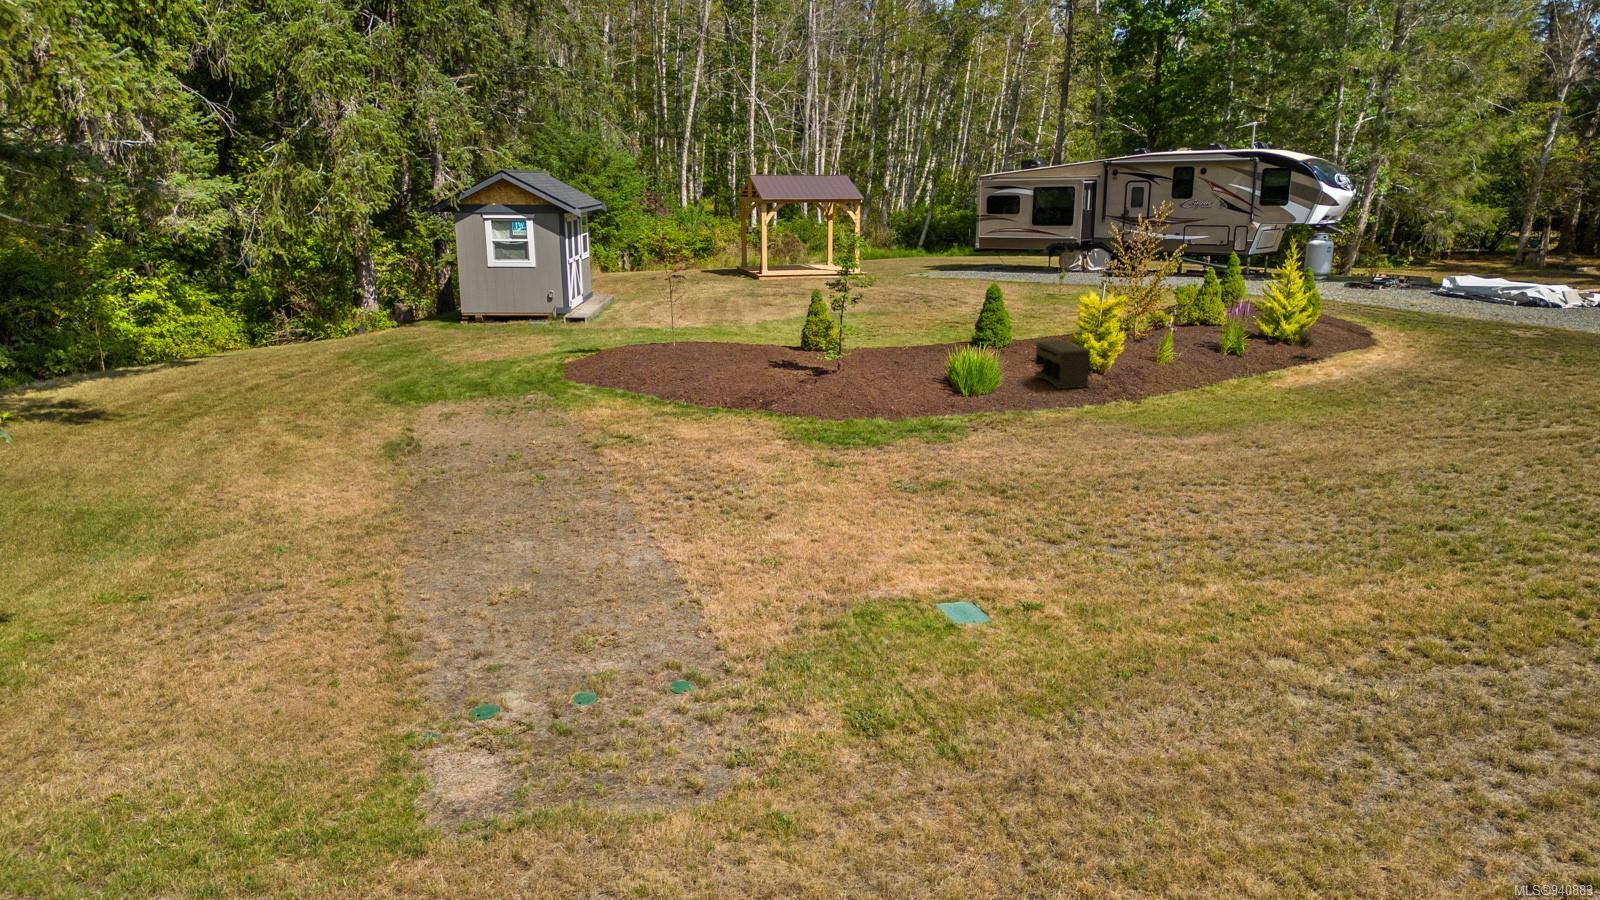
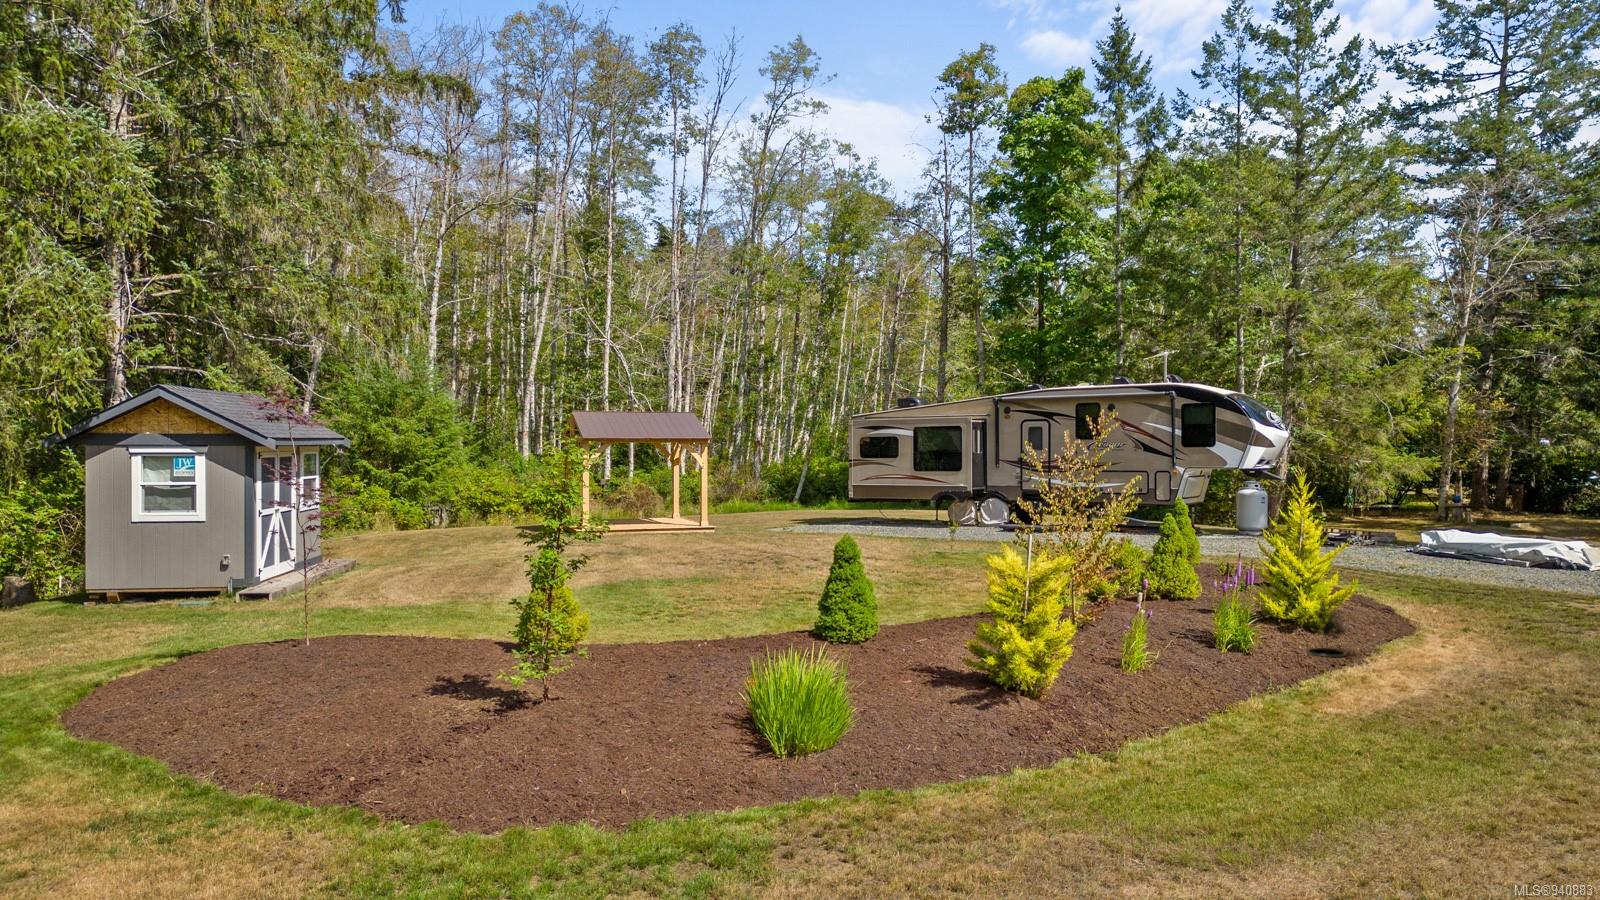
bench: present [1035,340,1090,389] -> none [923,634,1016,727]

